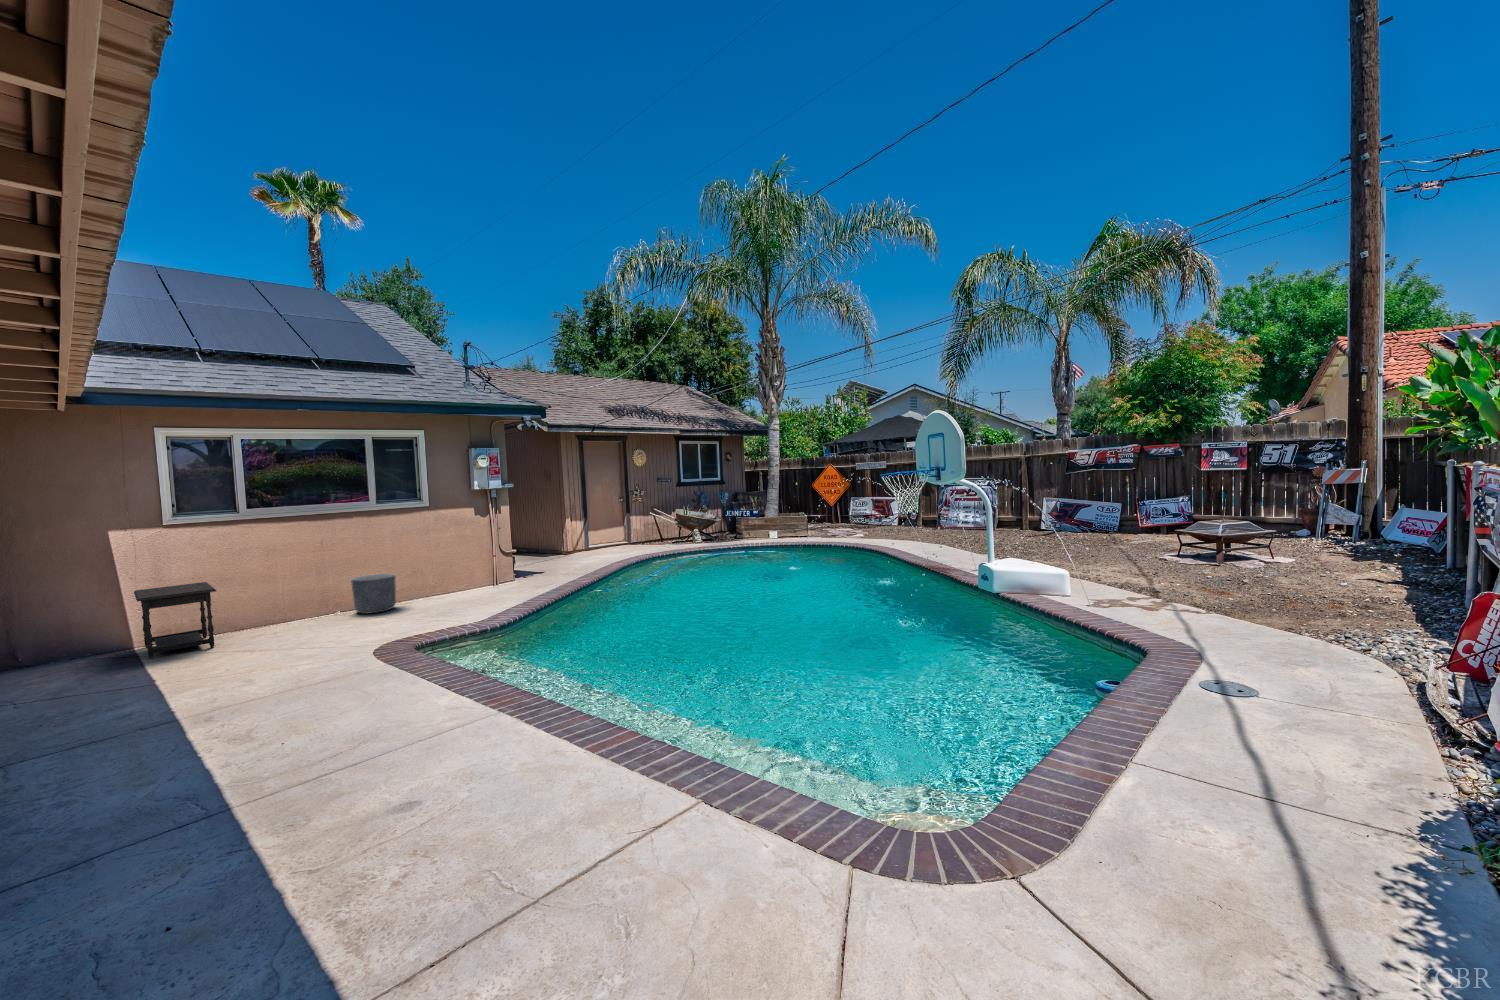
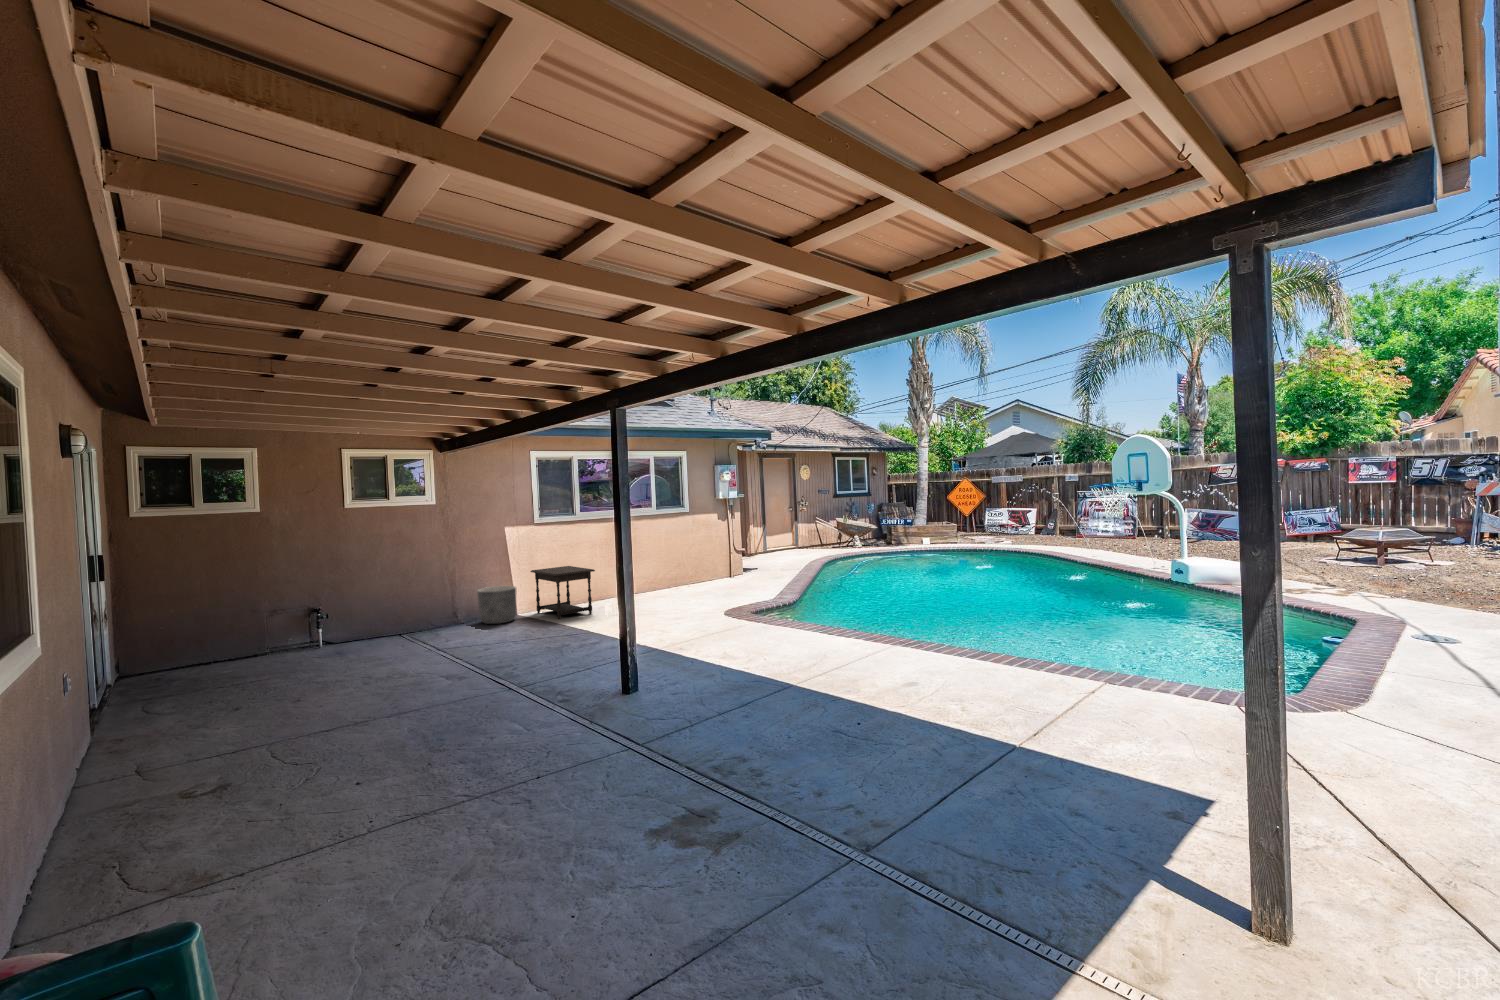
planter: present [351,574,396,614] -> present [477,586,516,624]

